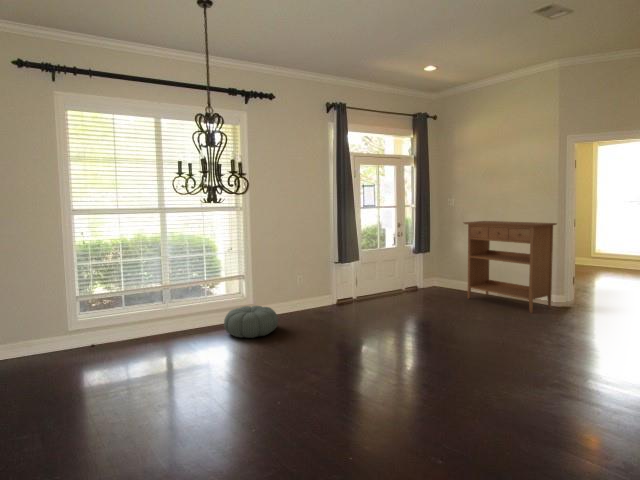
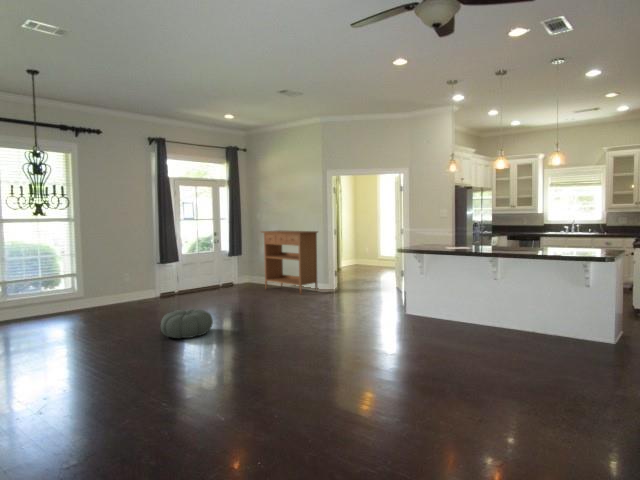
pouf: present [224,306,278,338] -> present [161,309,213,338]

